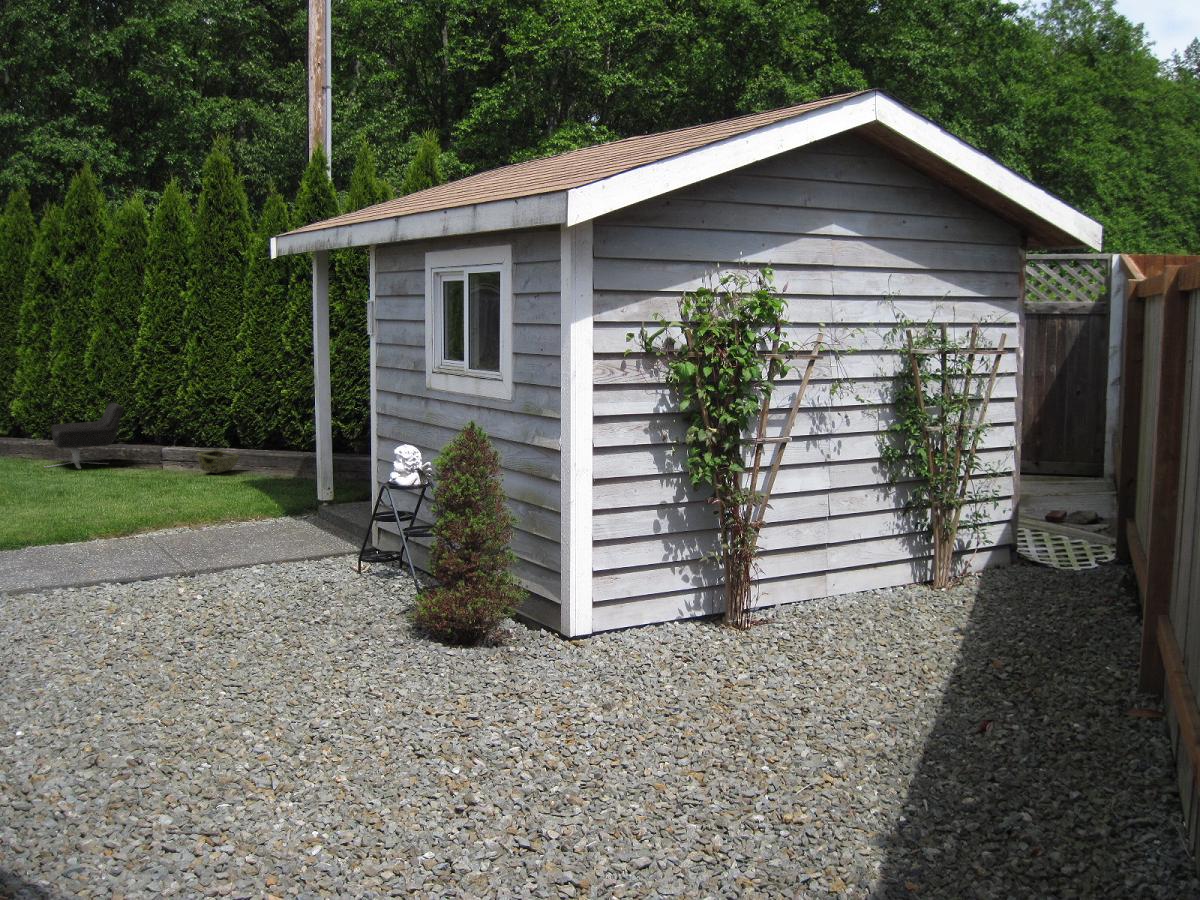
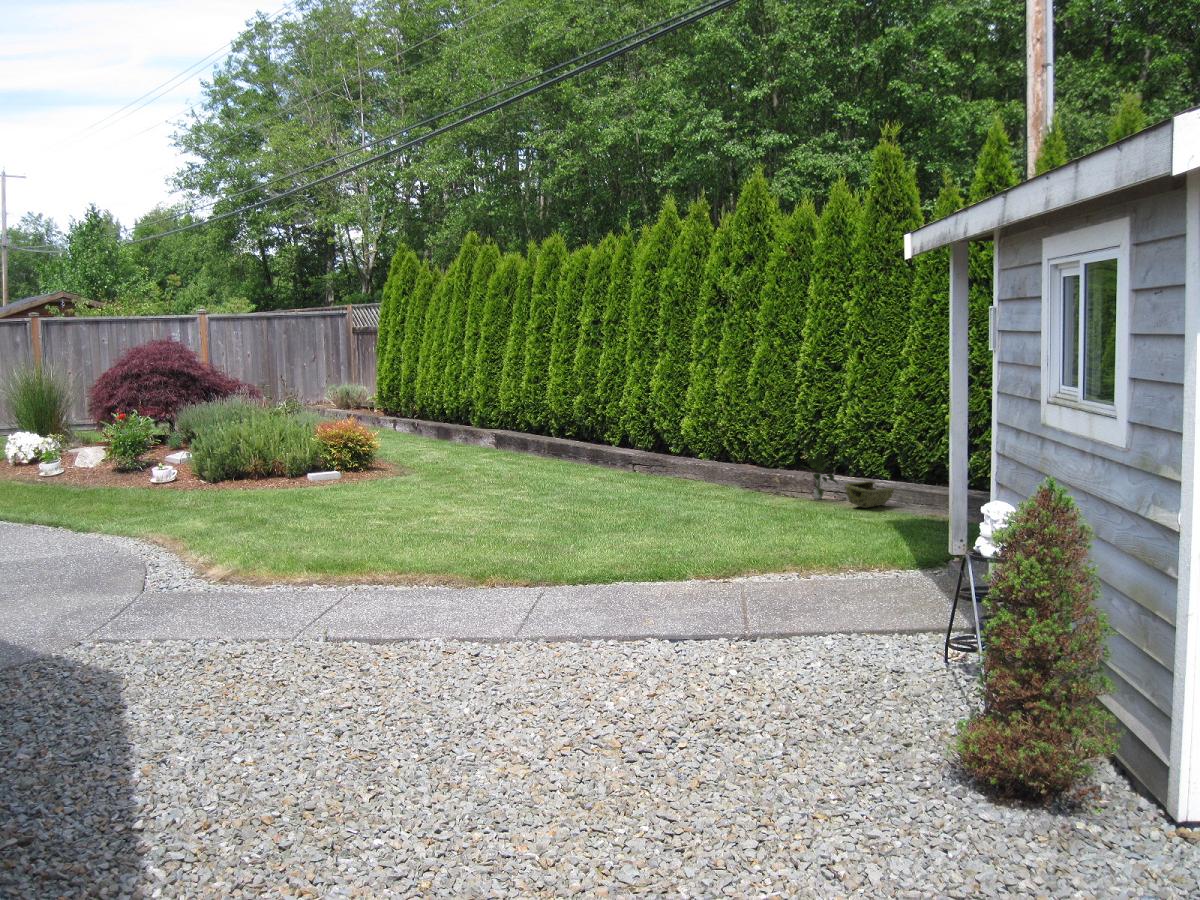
lounge chair: present [51,403,124,468] -> none [700,424,780,494]
potted plant: none [149,424,186,469] -> present [803,450,837,499]

